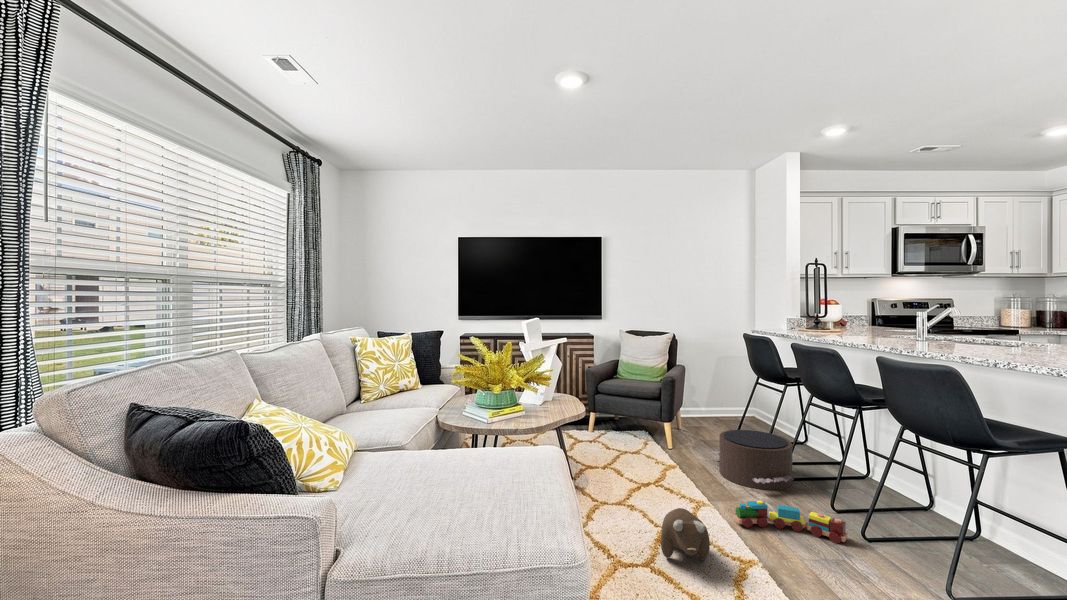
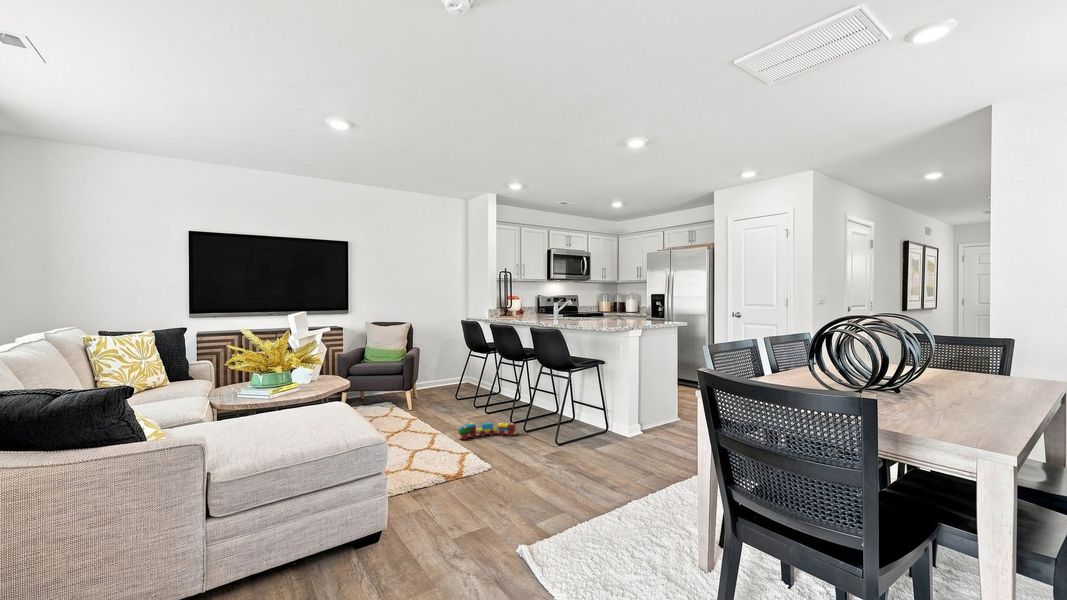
pouf: present [709,430,793,490] -> none [439,386,491,421]
plush toy: present [661,508,710,560] -> none [414,432,444,463]

